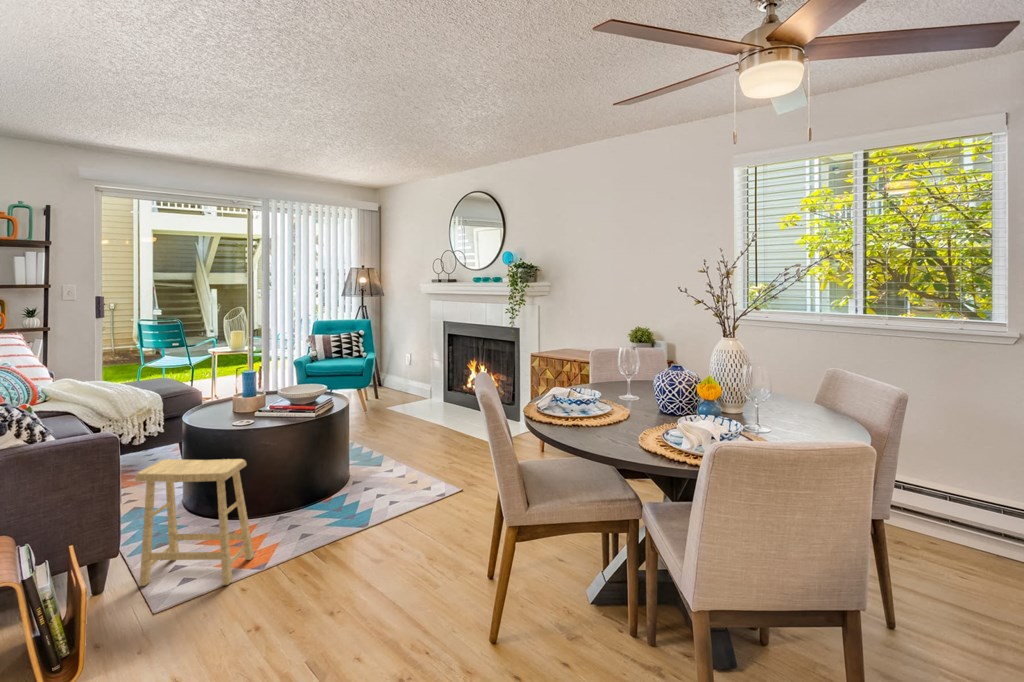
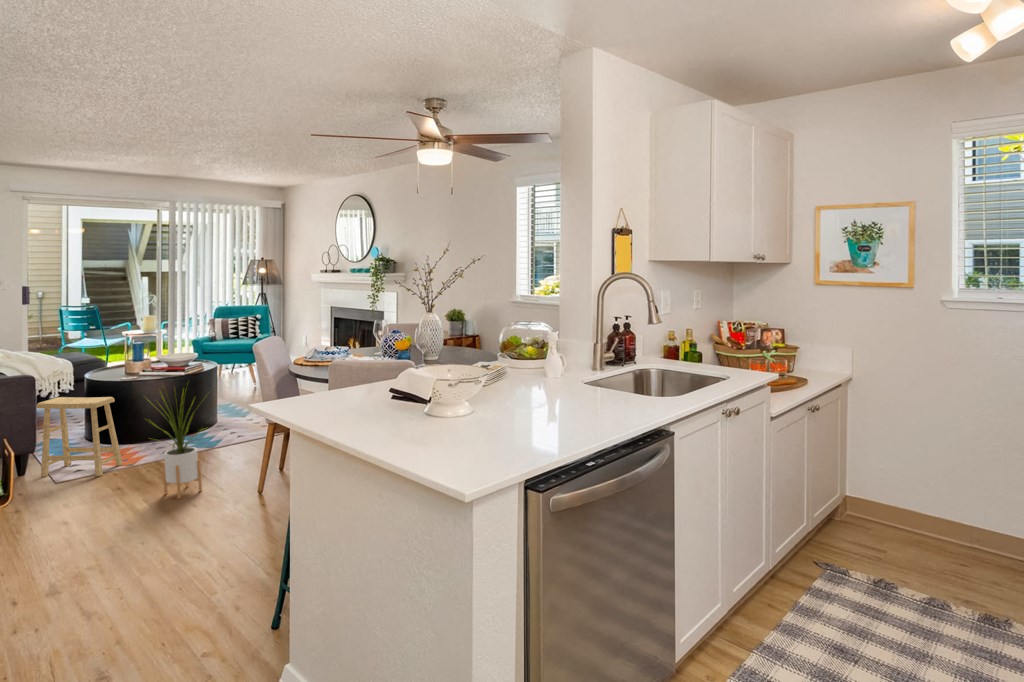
house plant: none [319,443,424,643] -> present [152,388,202,498]

